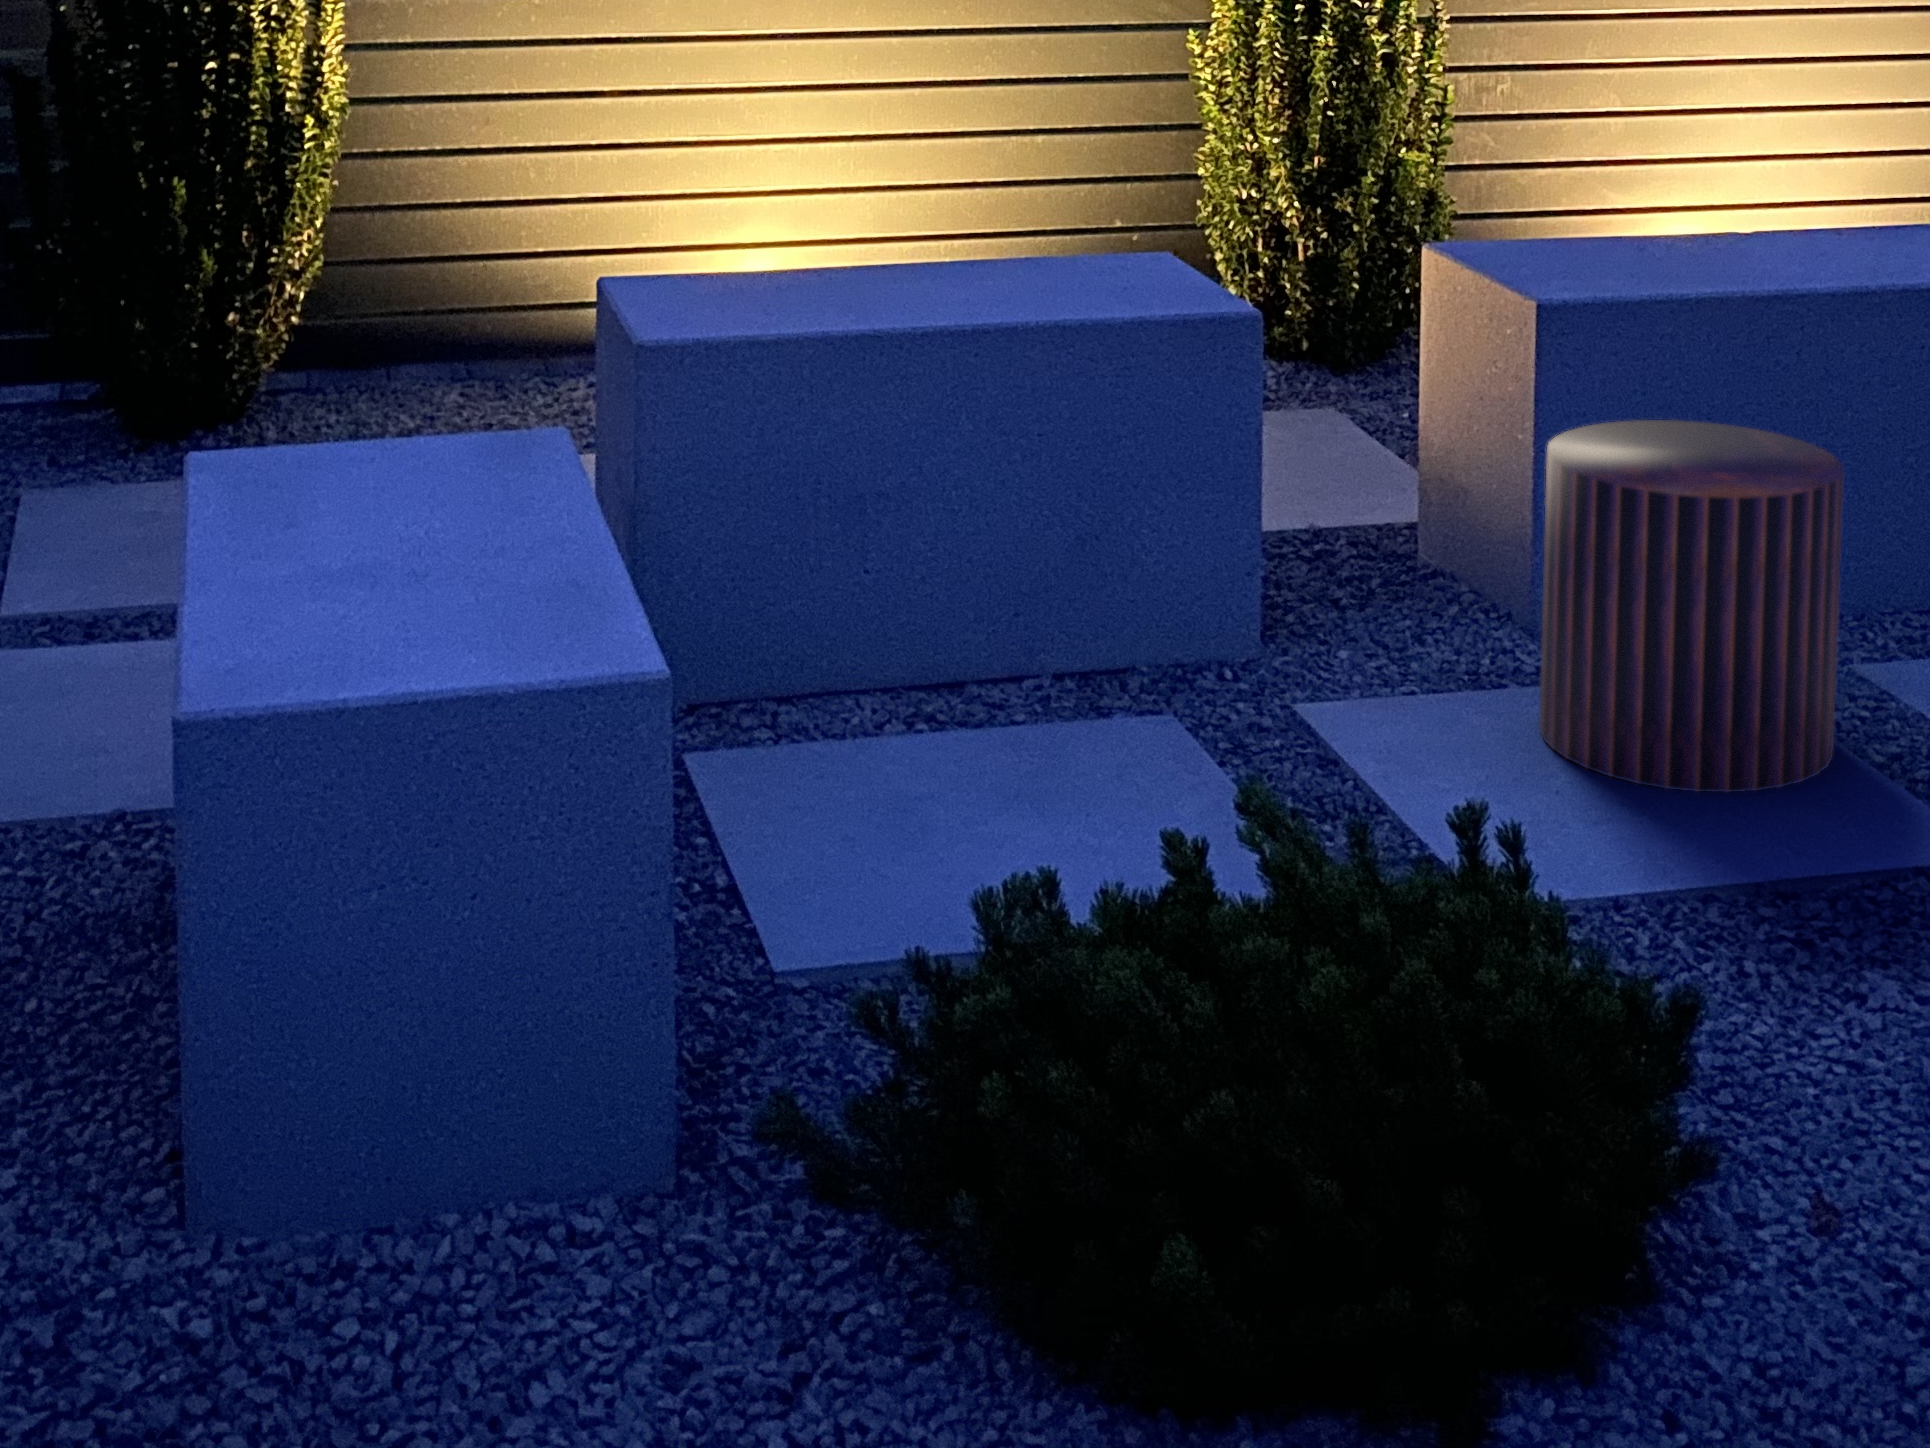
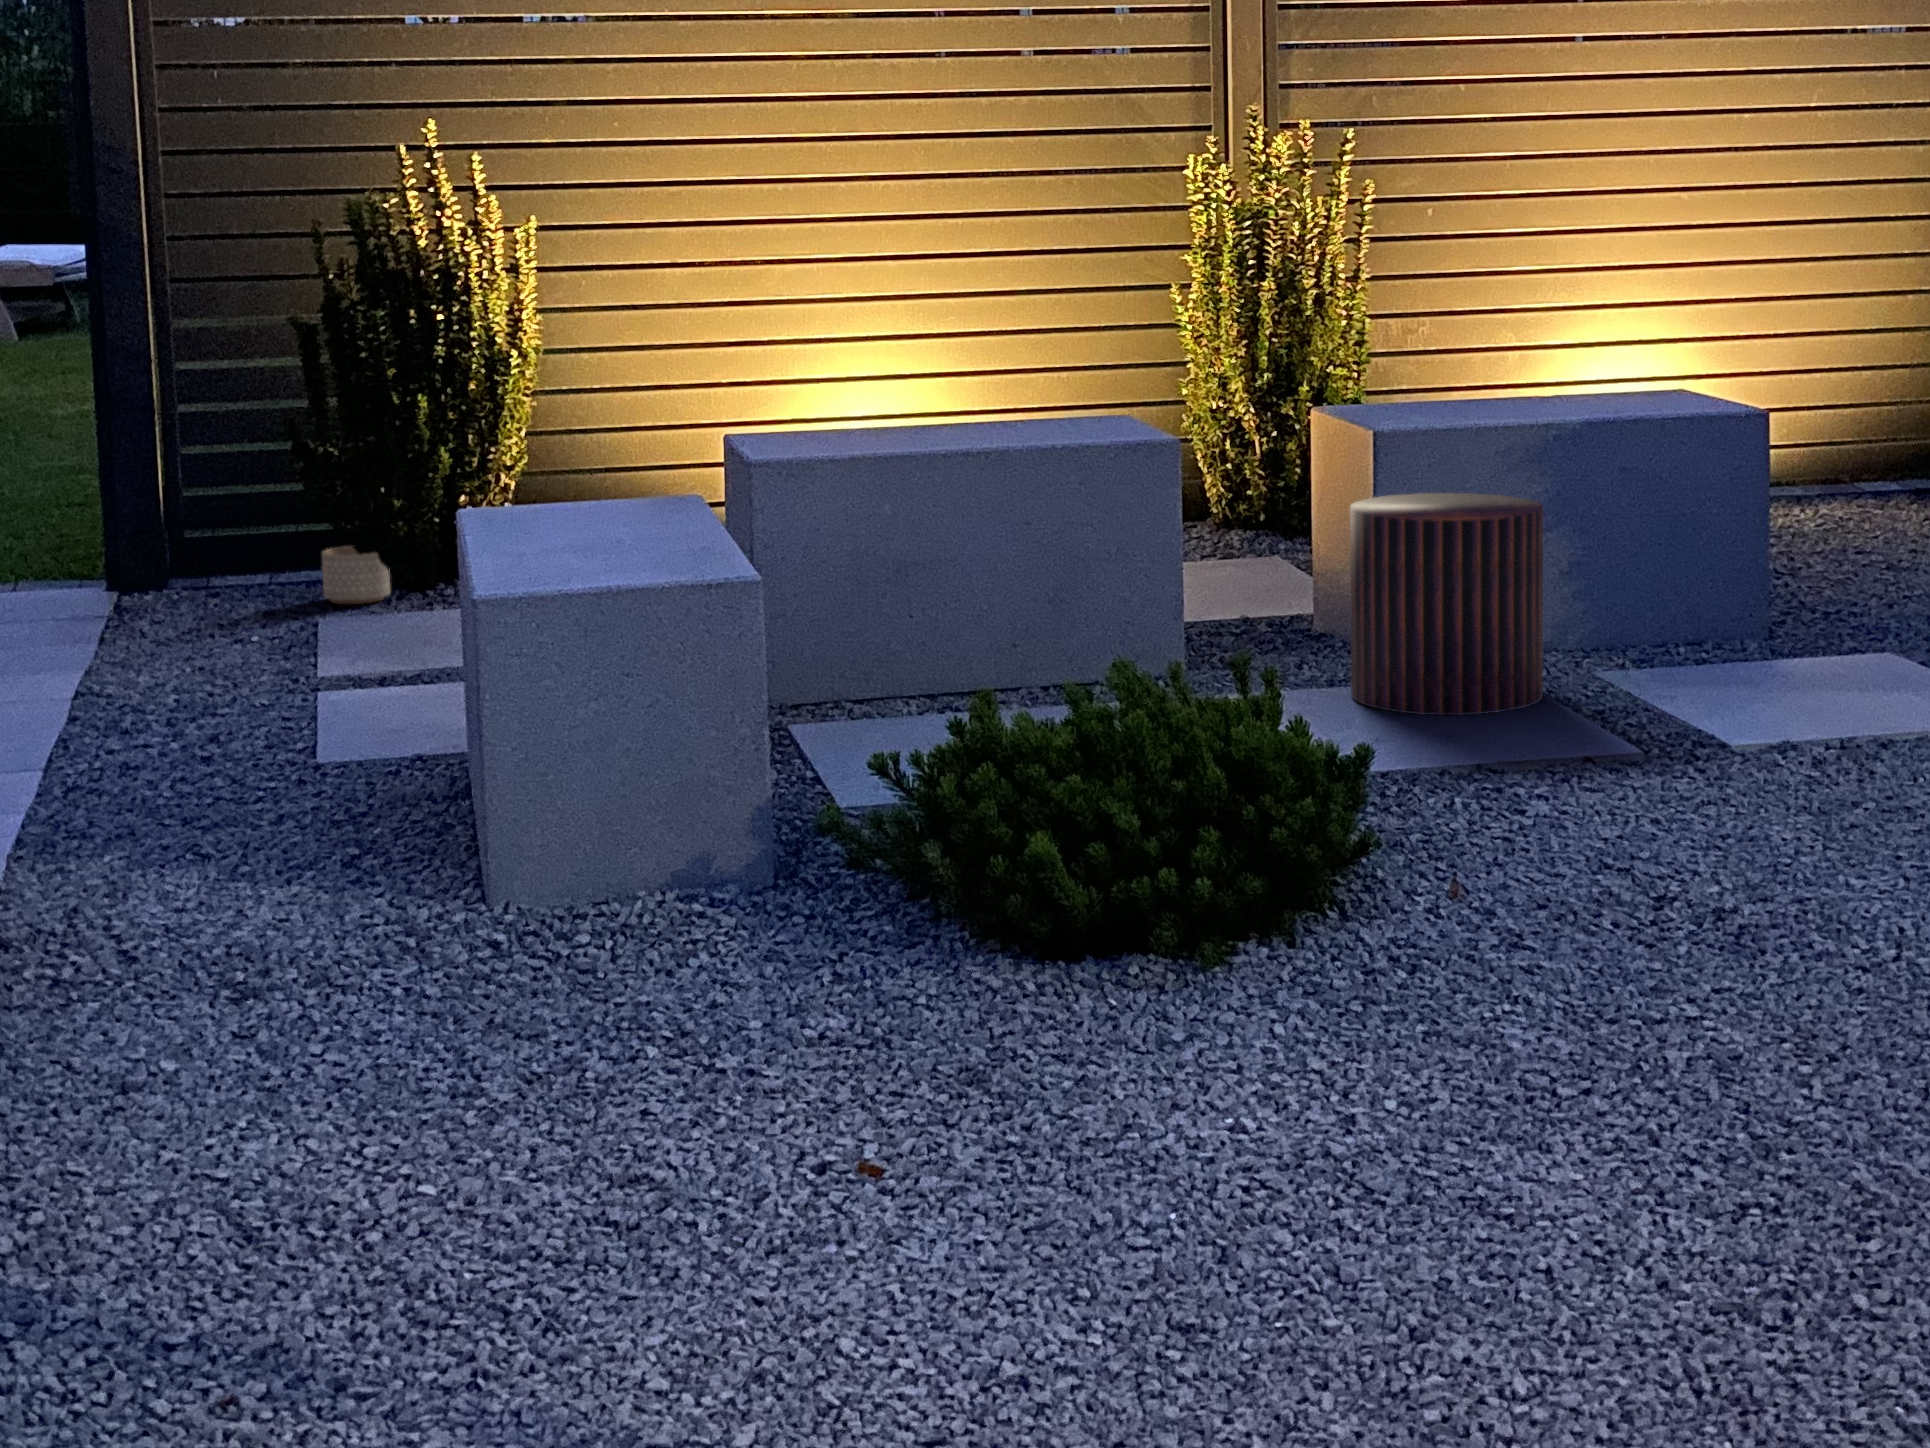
planter: none [34,384,129,472] -> present [322,546,390,604]

